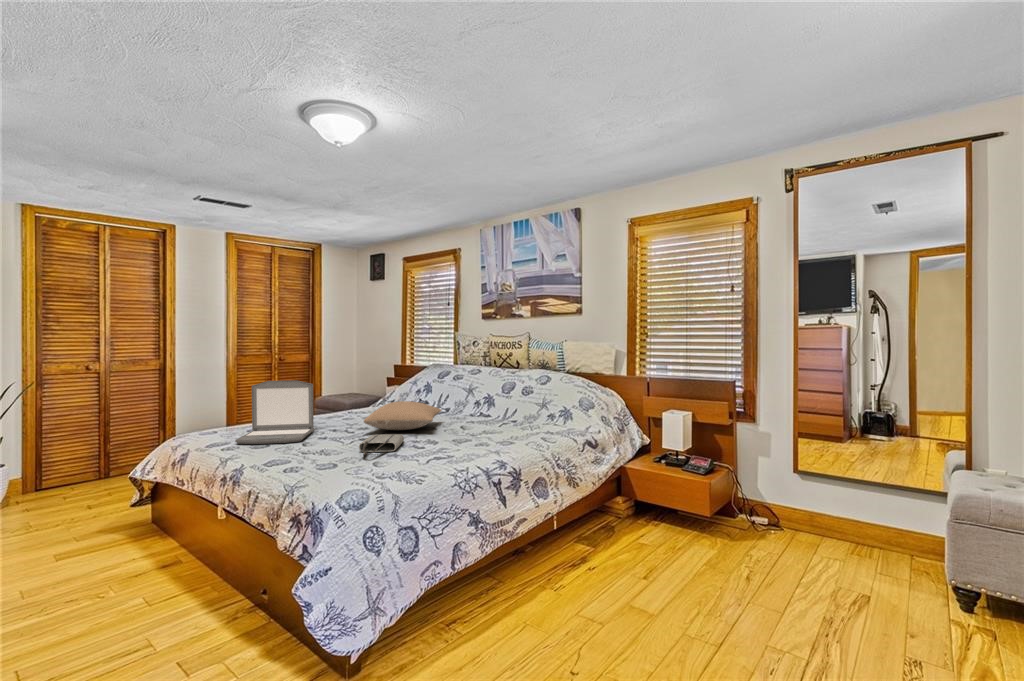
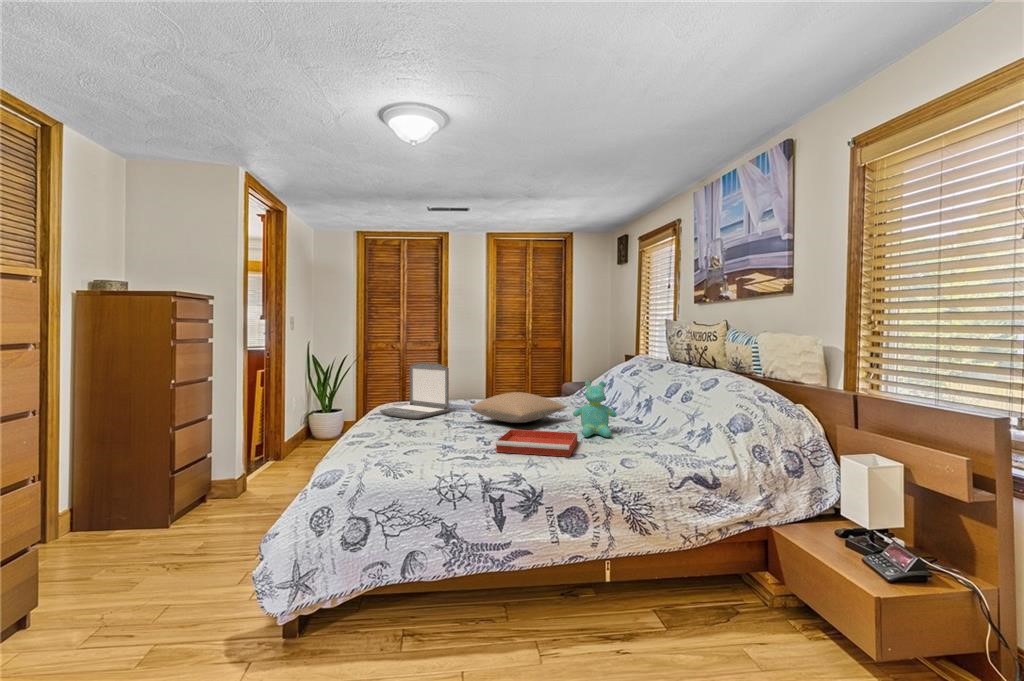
teddy bear: none [469,383,505,430] -> present [573,381,617,437]
tray: none [436,426,514,450] -> present [496,429,577,457]
tote bag: present [359,434,404,455] -> none [409,423,483,442]

